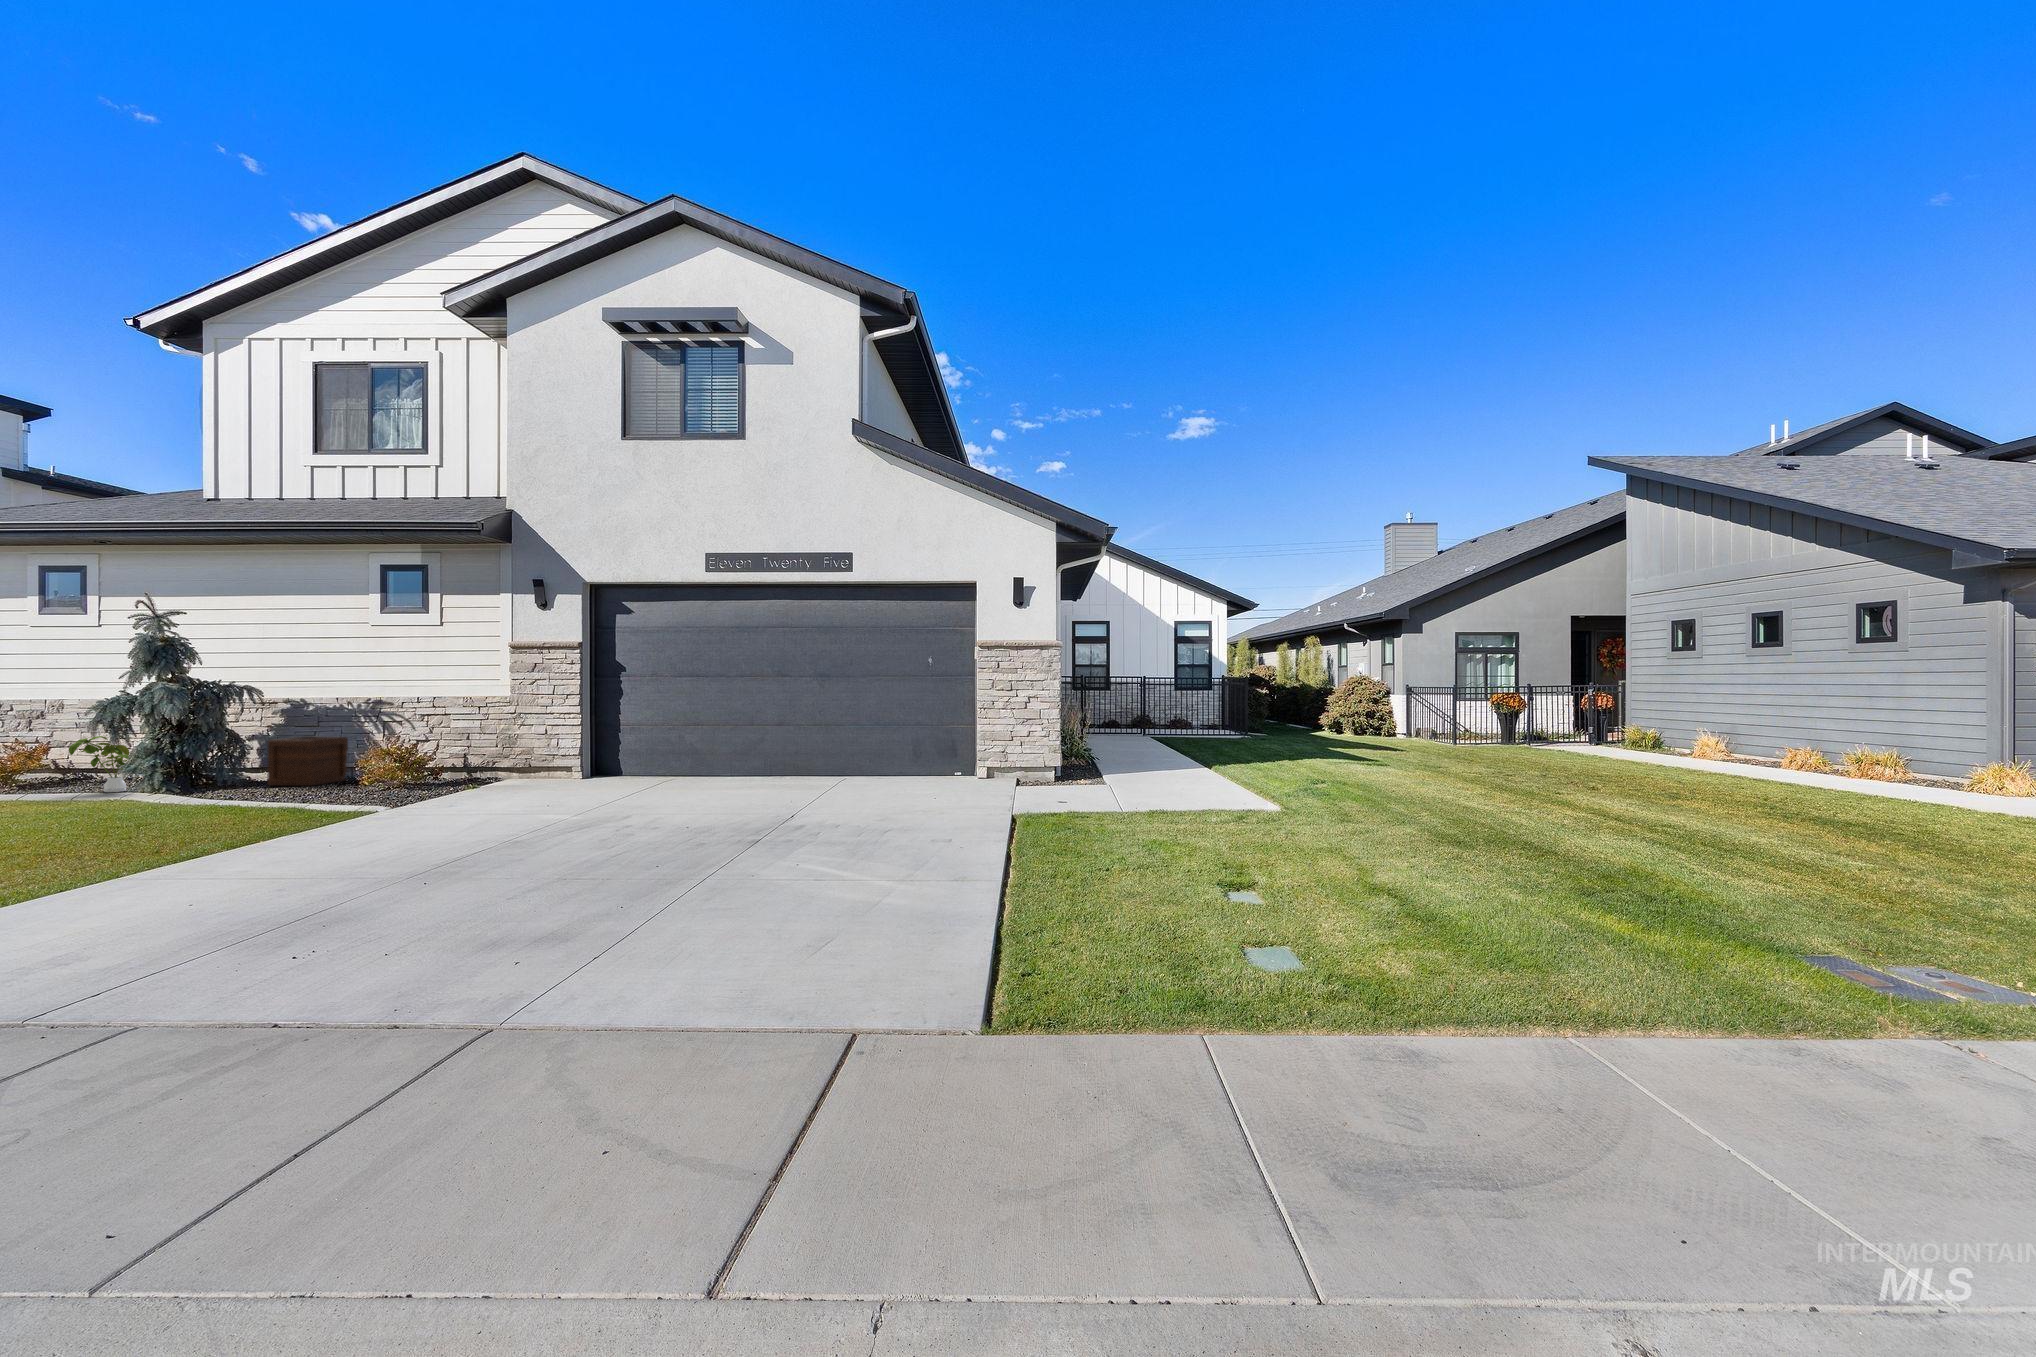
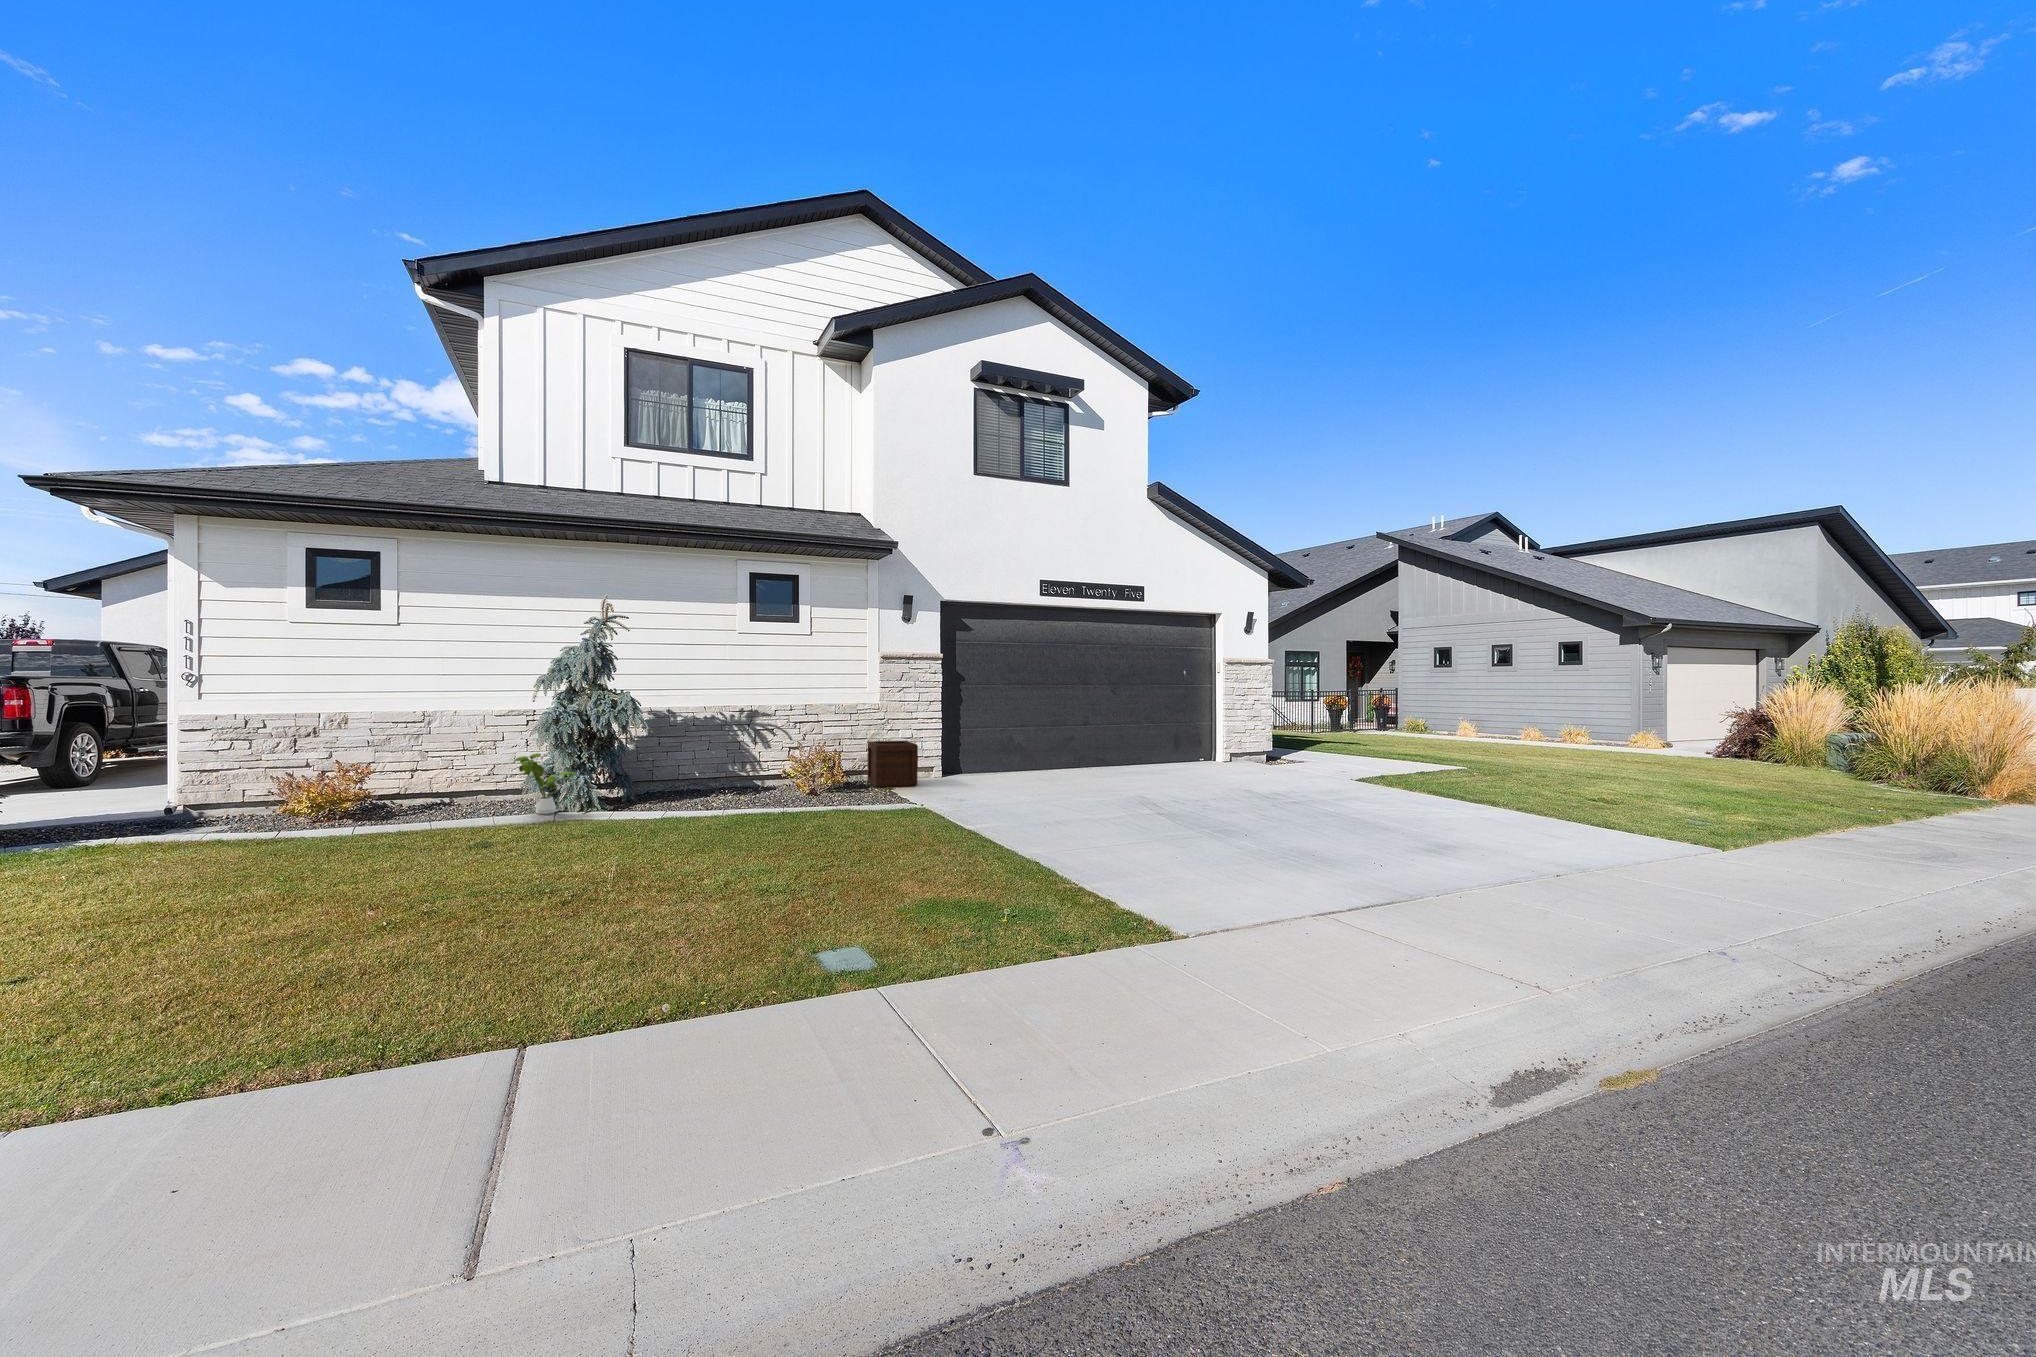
wooden crate: present [267,737,348,786] -> present [867,741,918,787]

